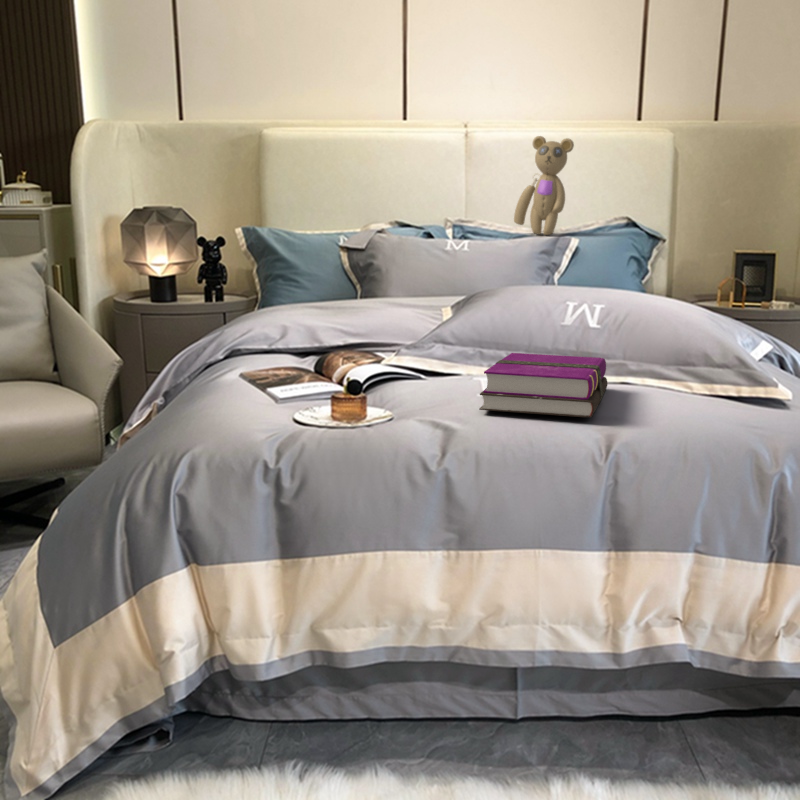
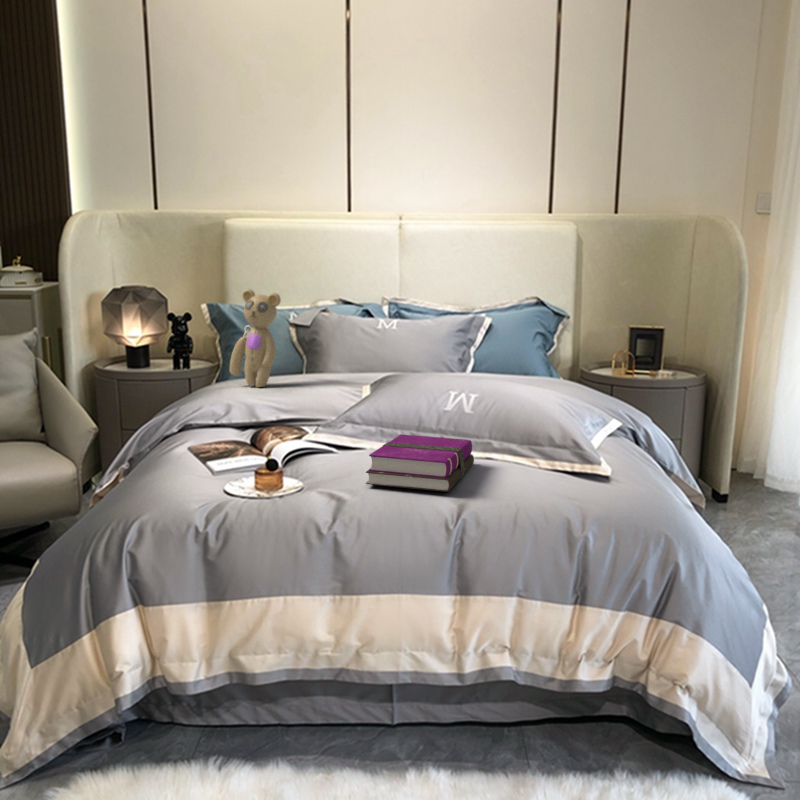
teddy bear: present [514,136,574,235] -> present [230,289,281,387]

